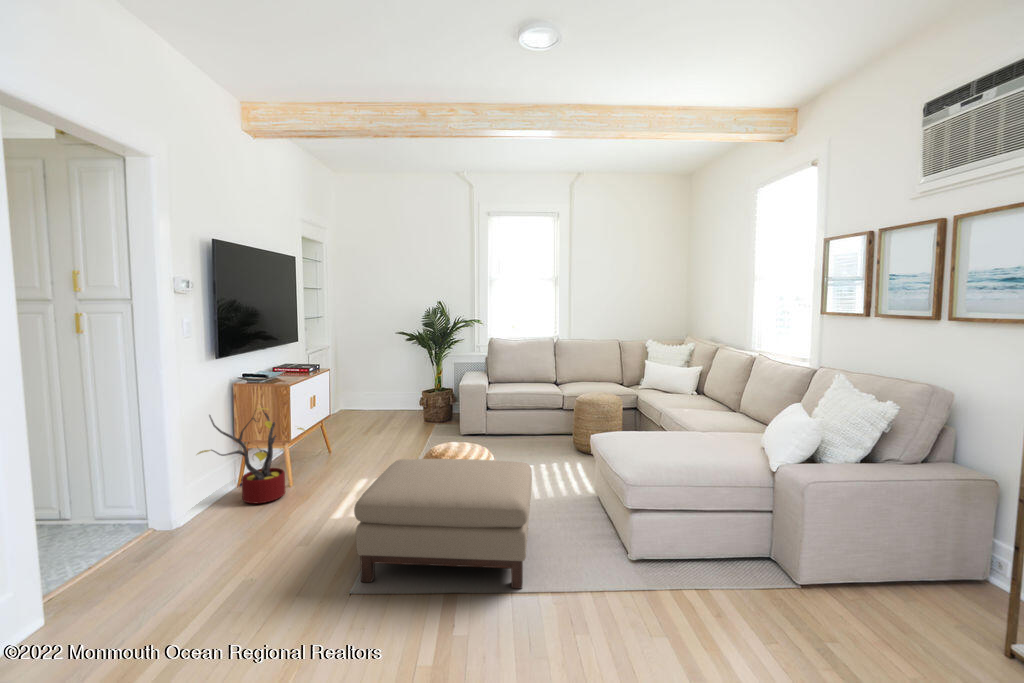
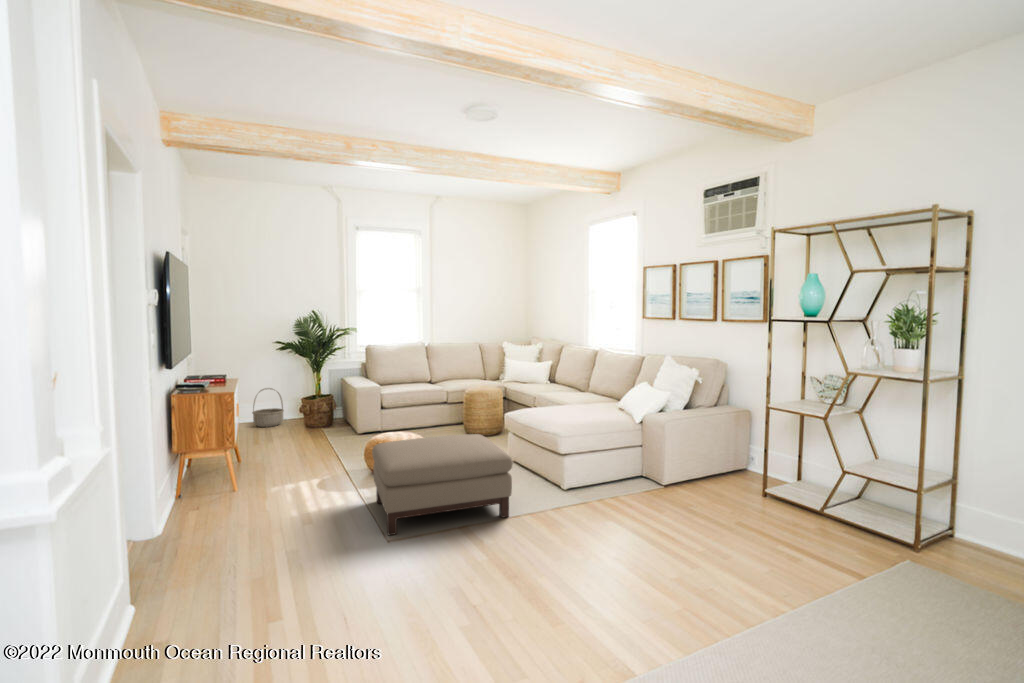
basket: none [382,378,411,416] -> present [252,388,284,427]
decorative plant: present [197,407,305,503] -> none [160,403,245,508]

